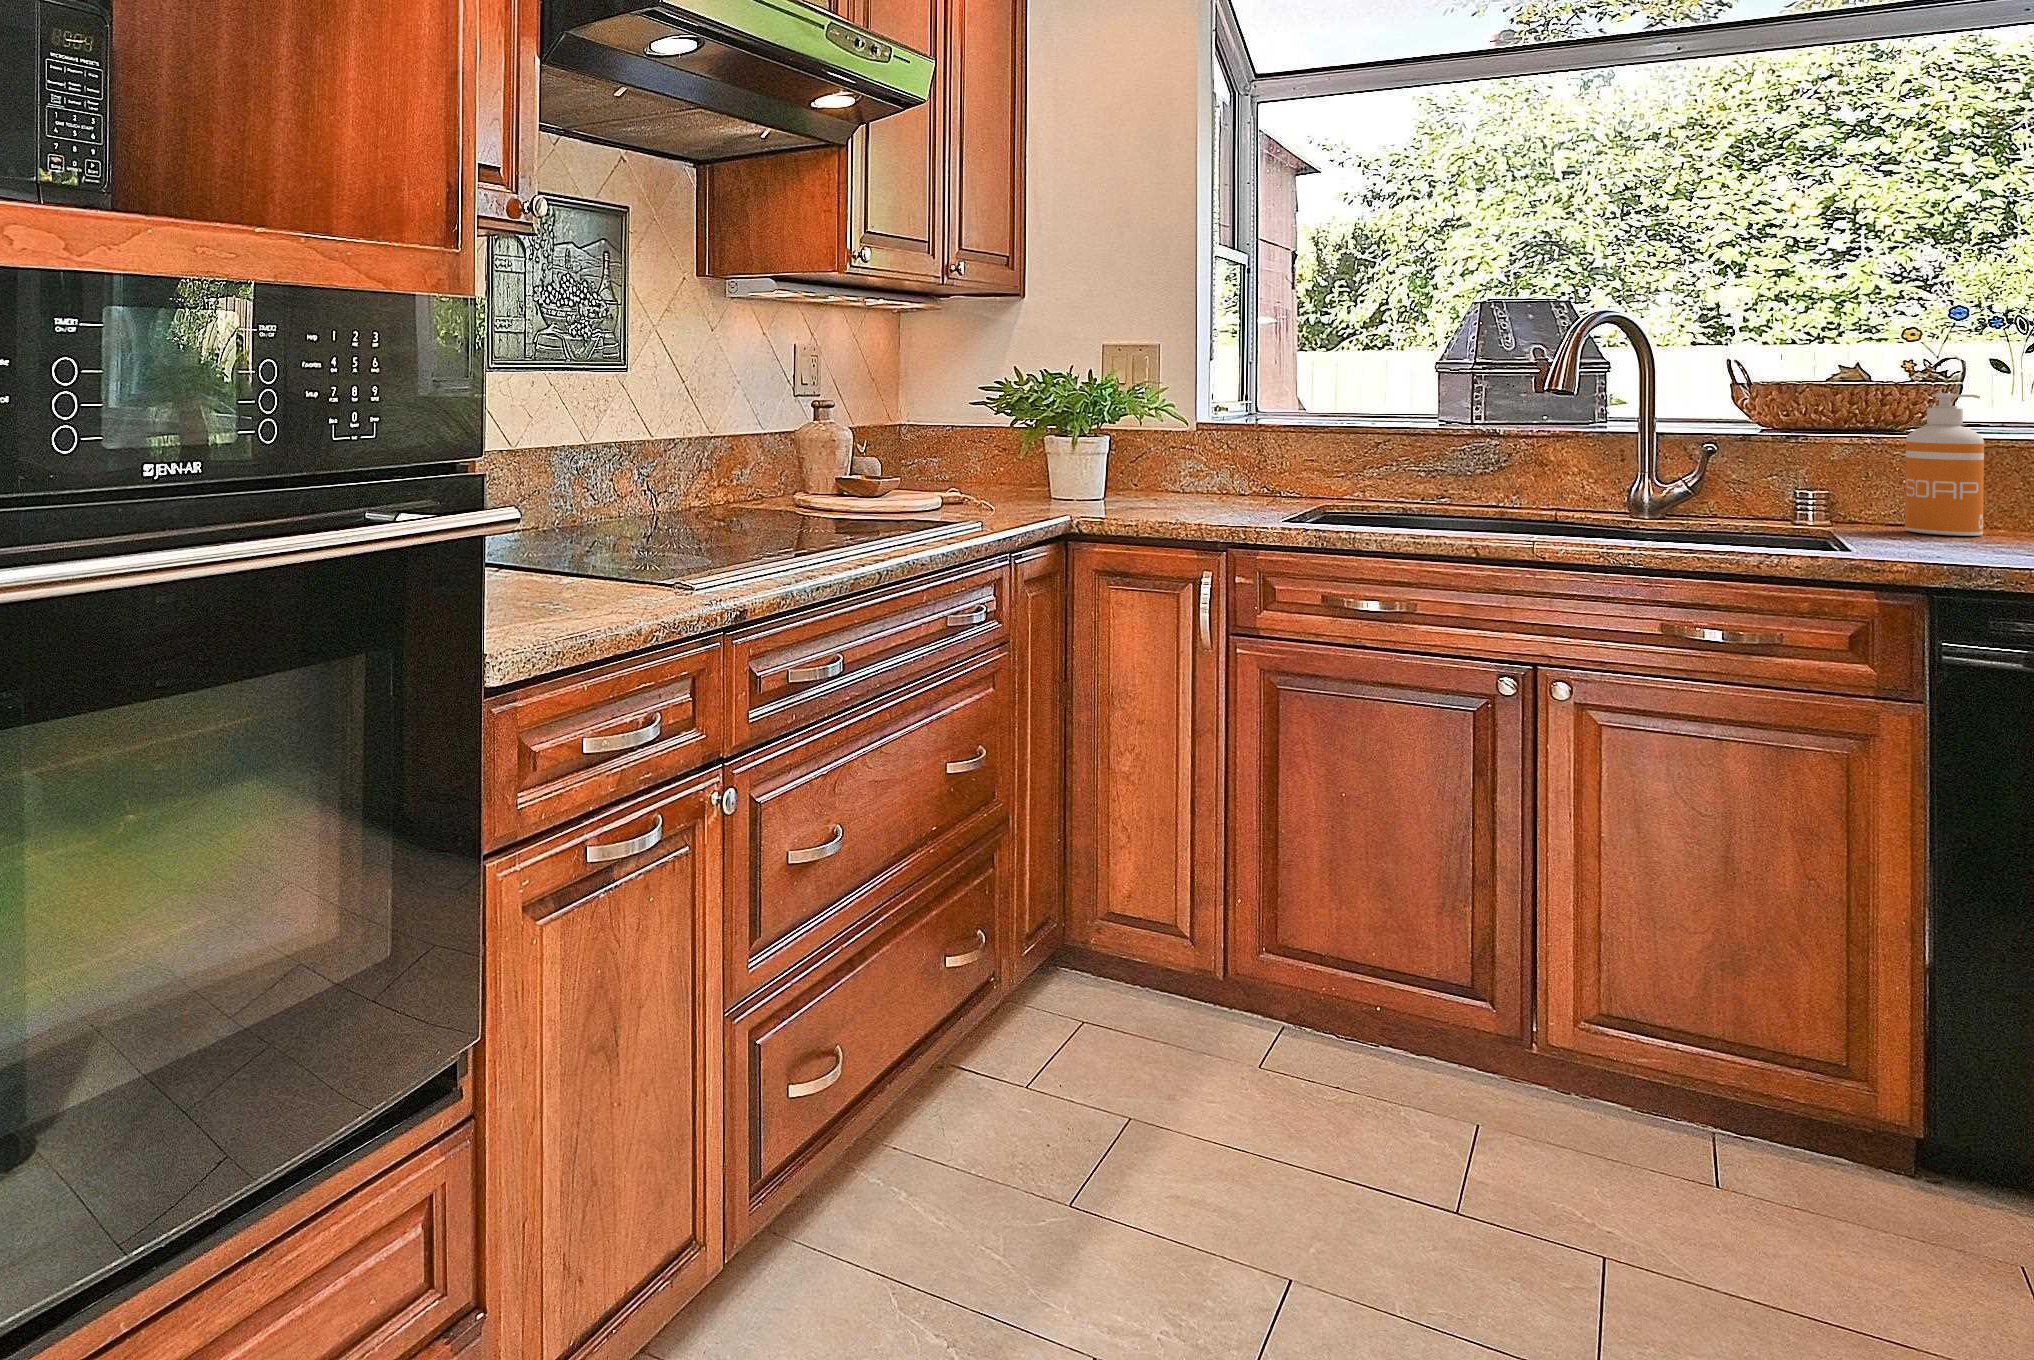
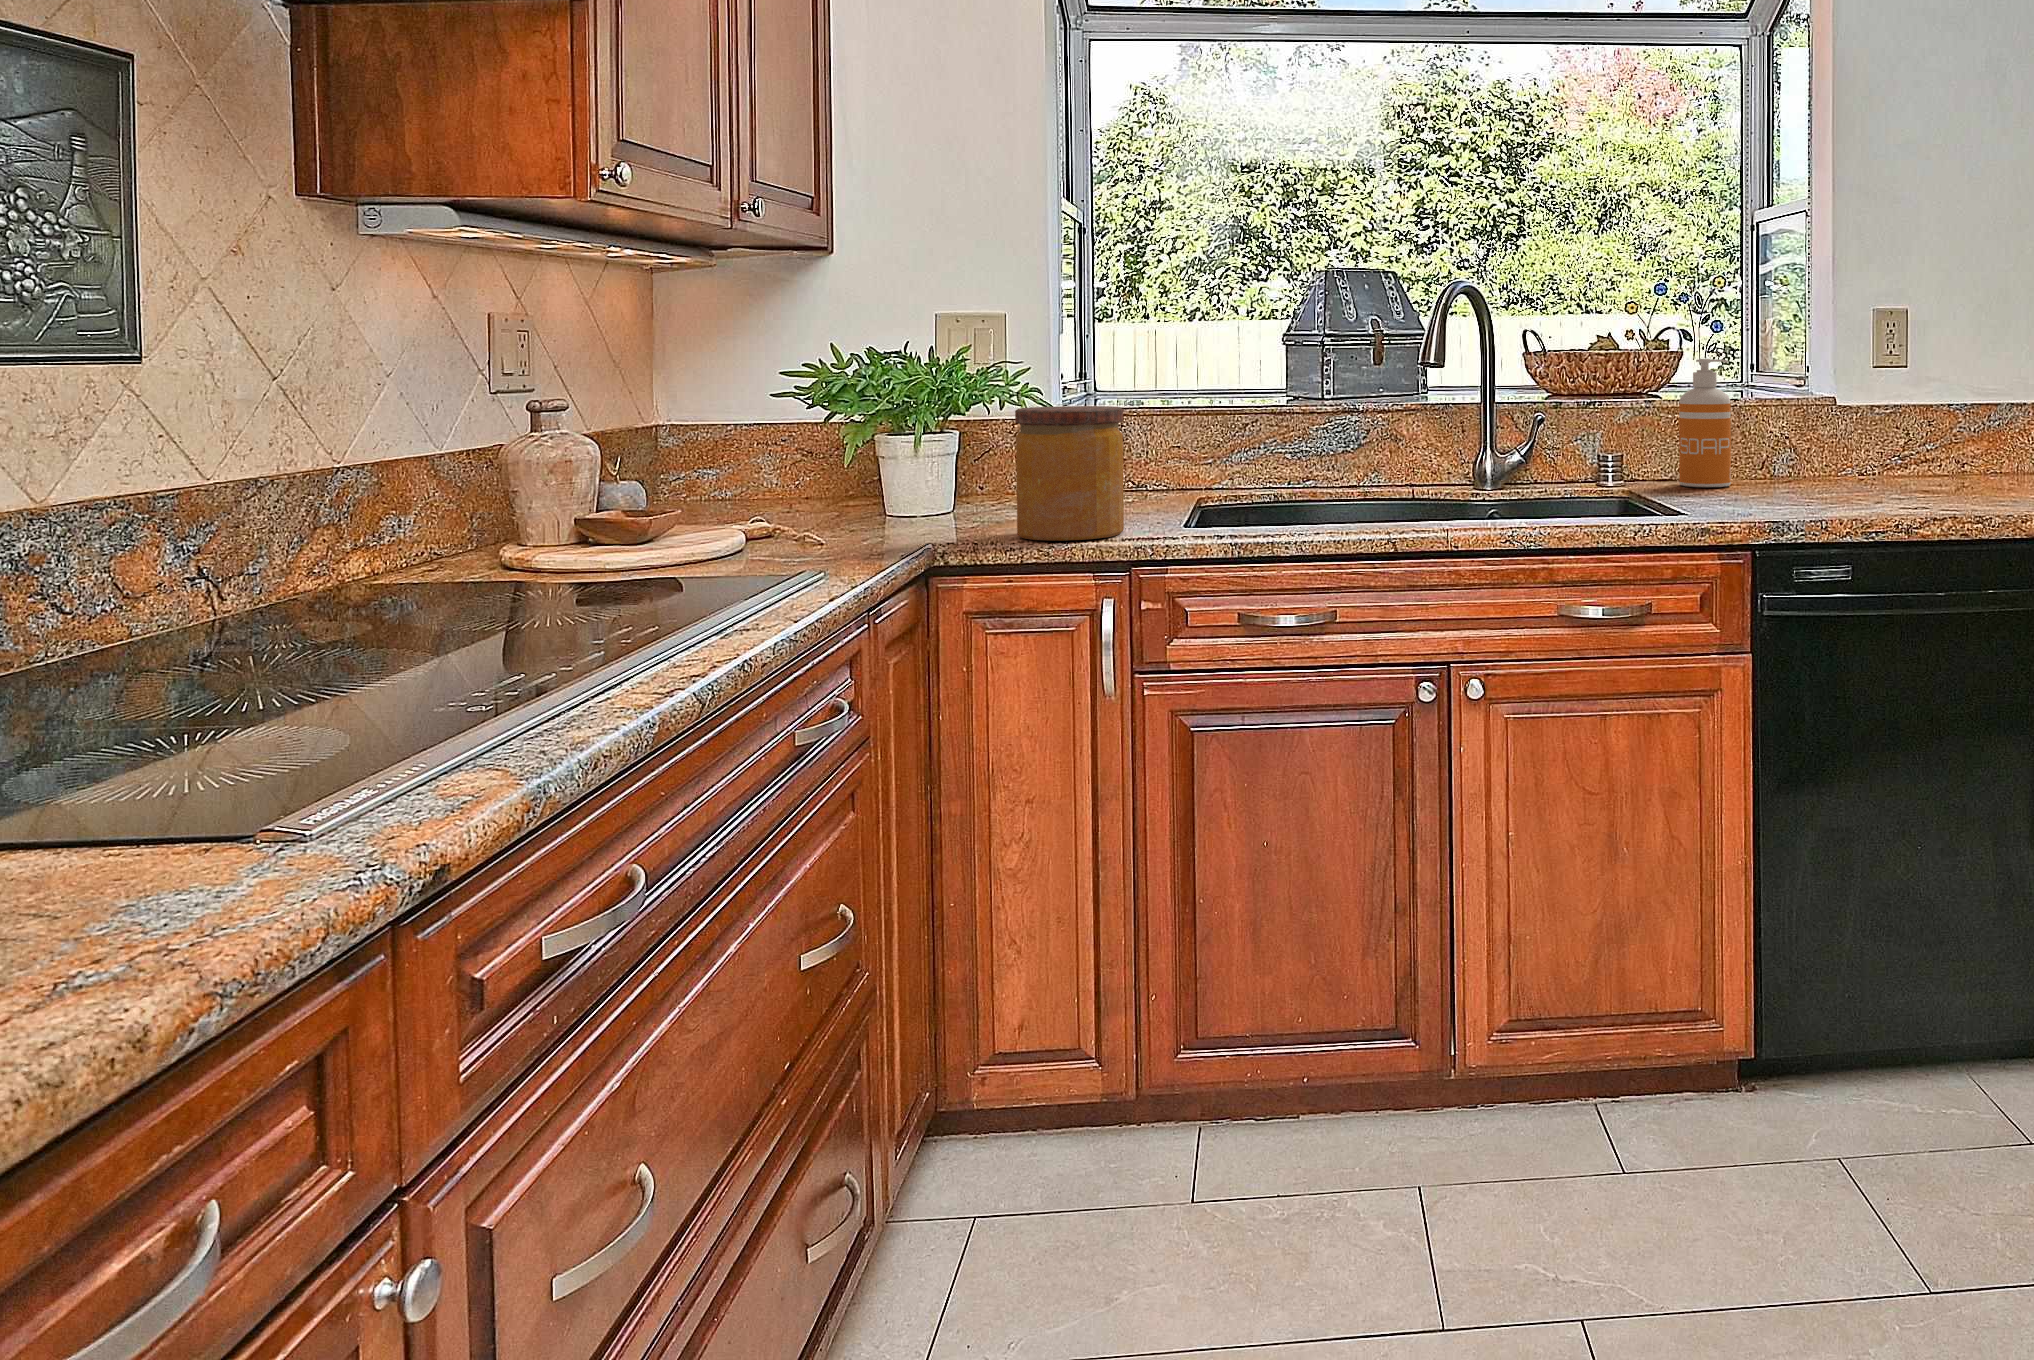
jar: none [1140,418,1231,523] -> present [1015,406,1124,541]

